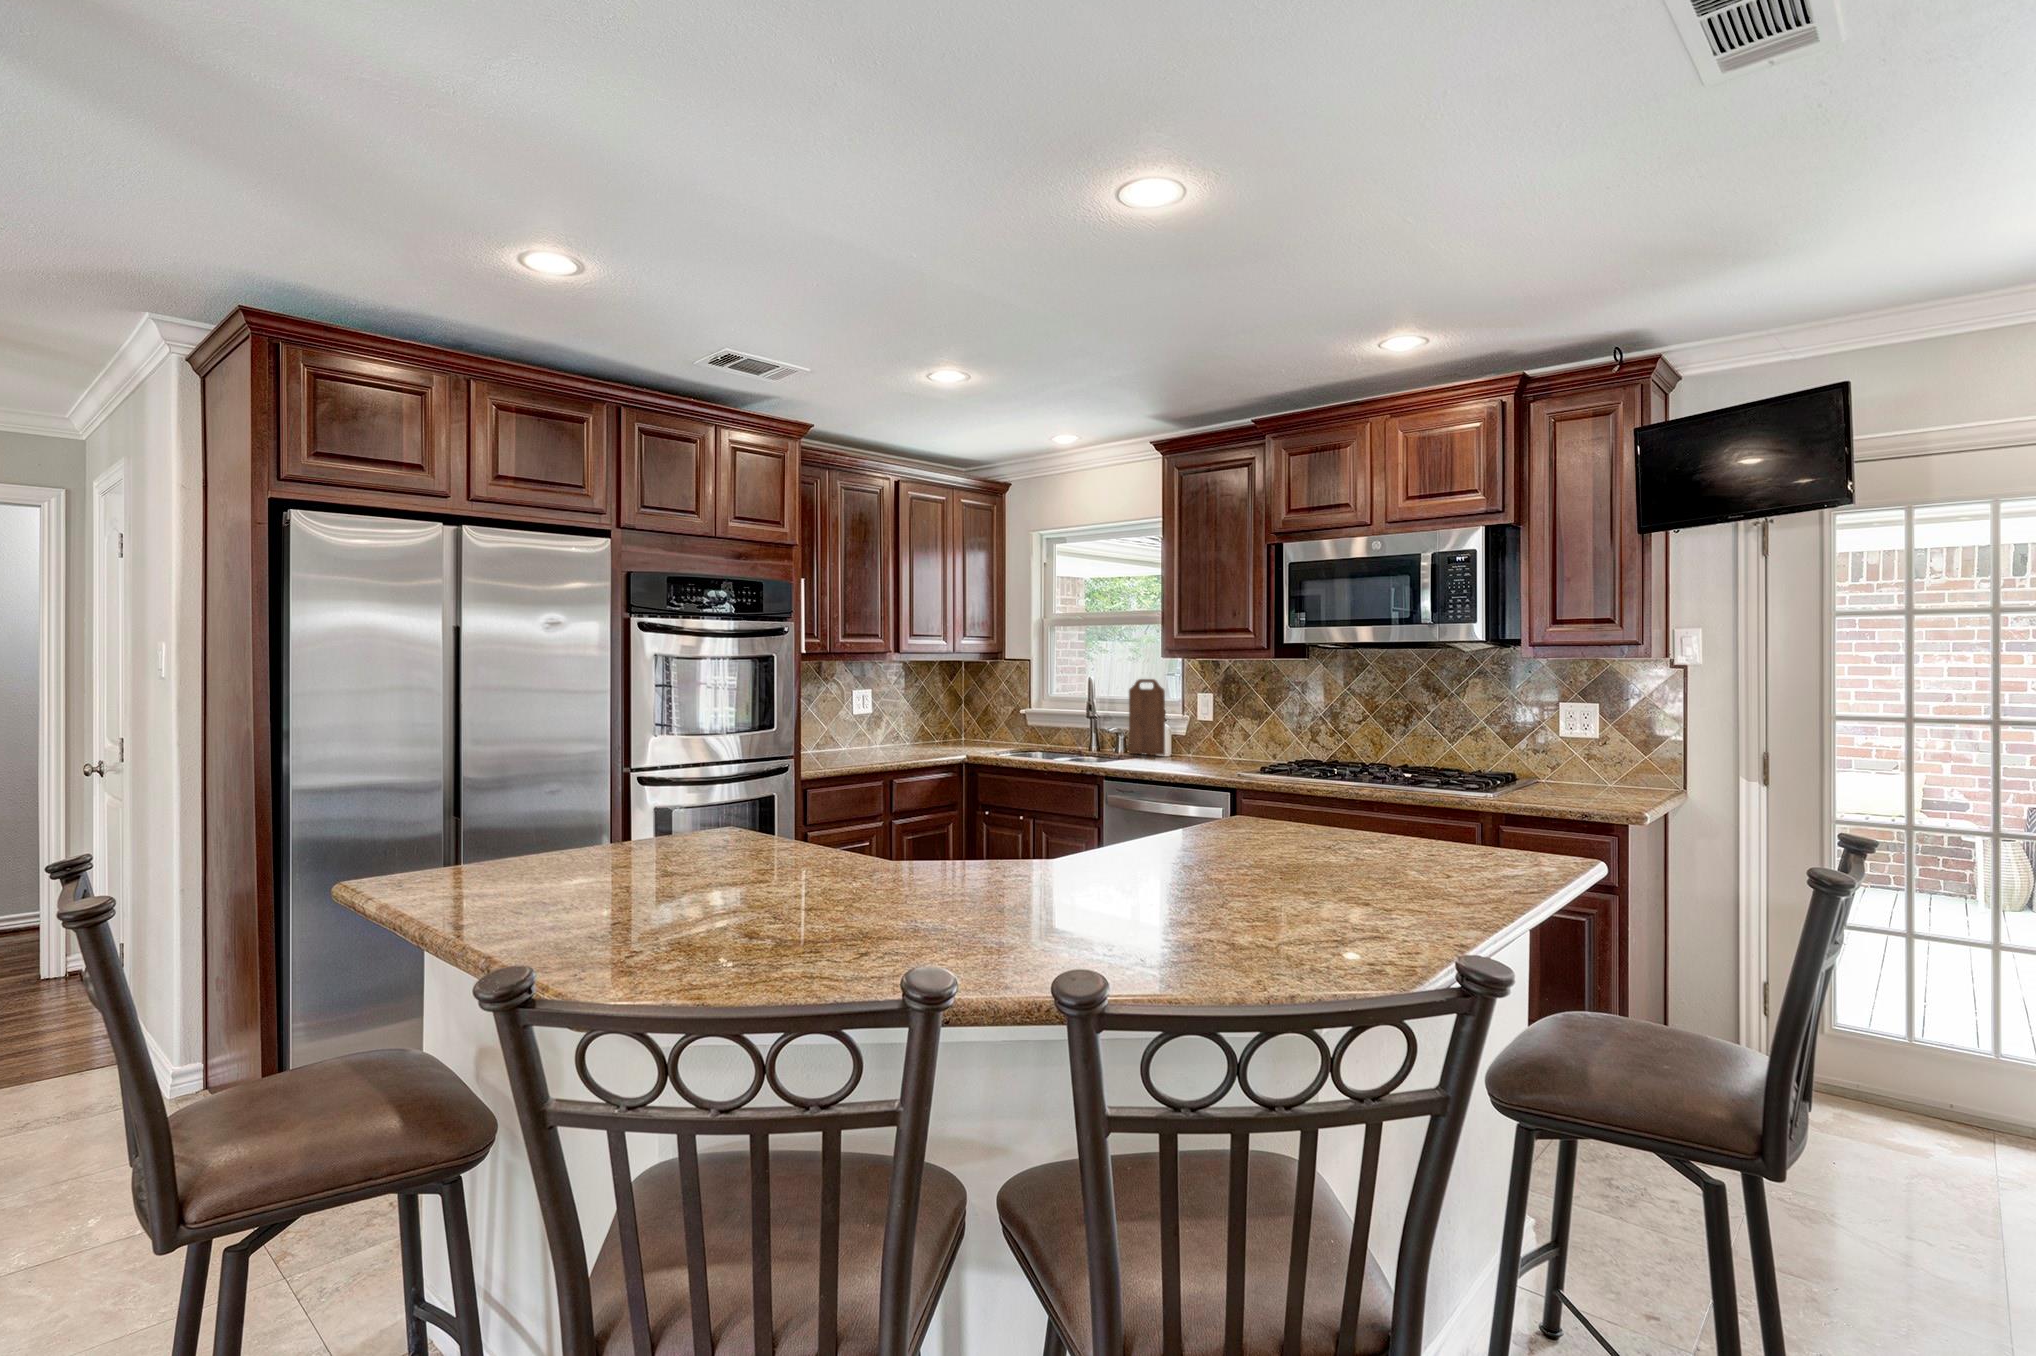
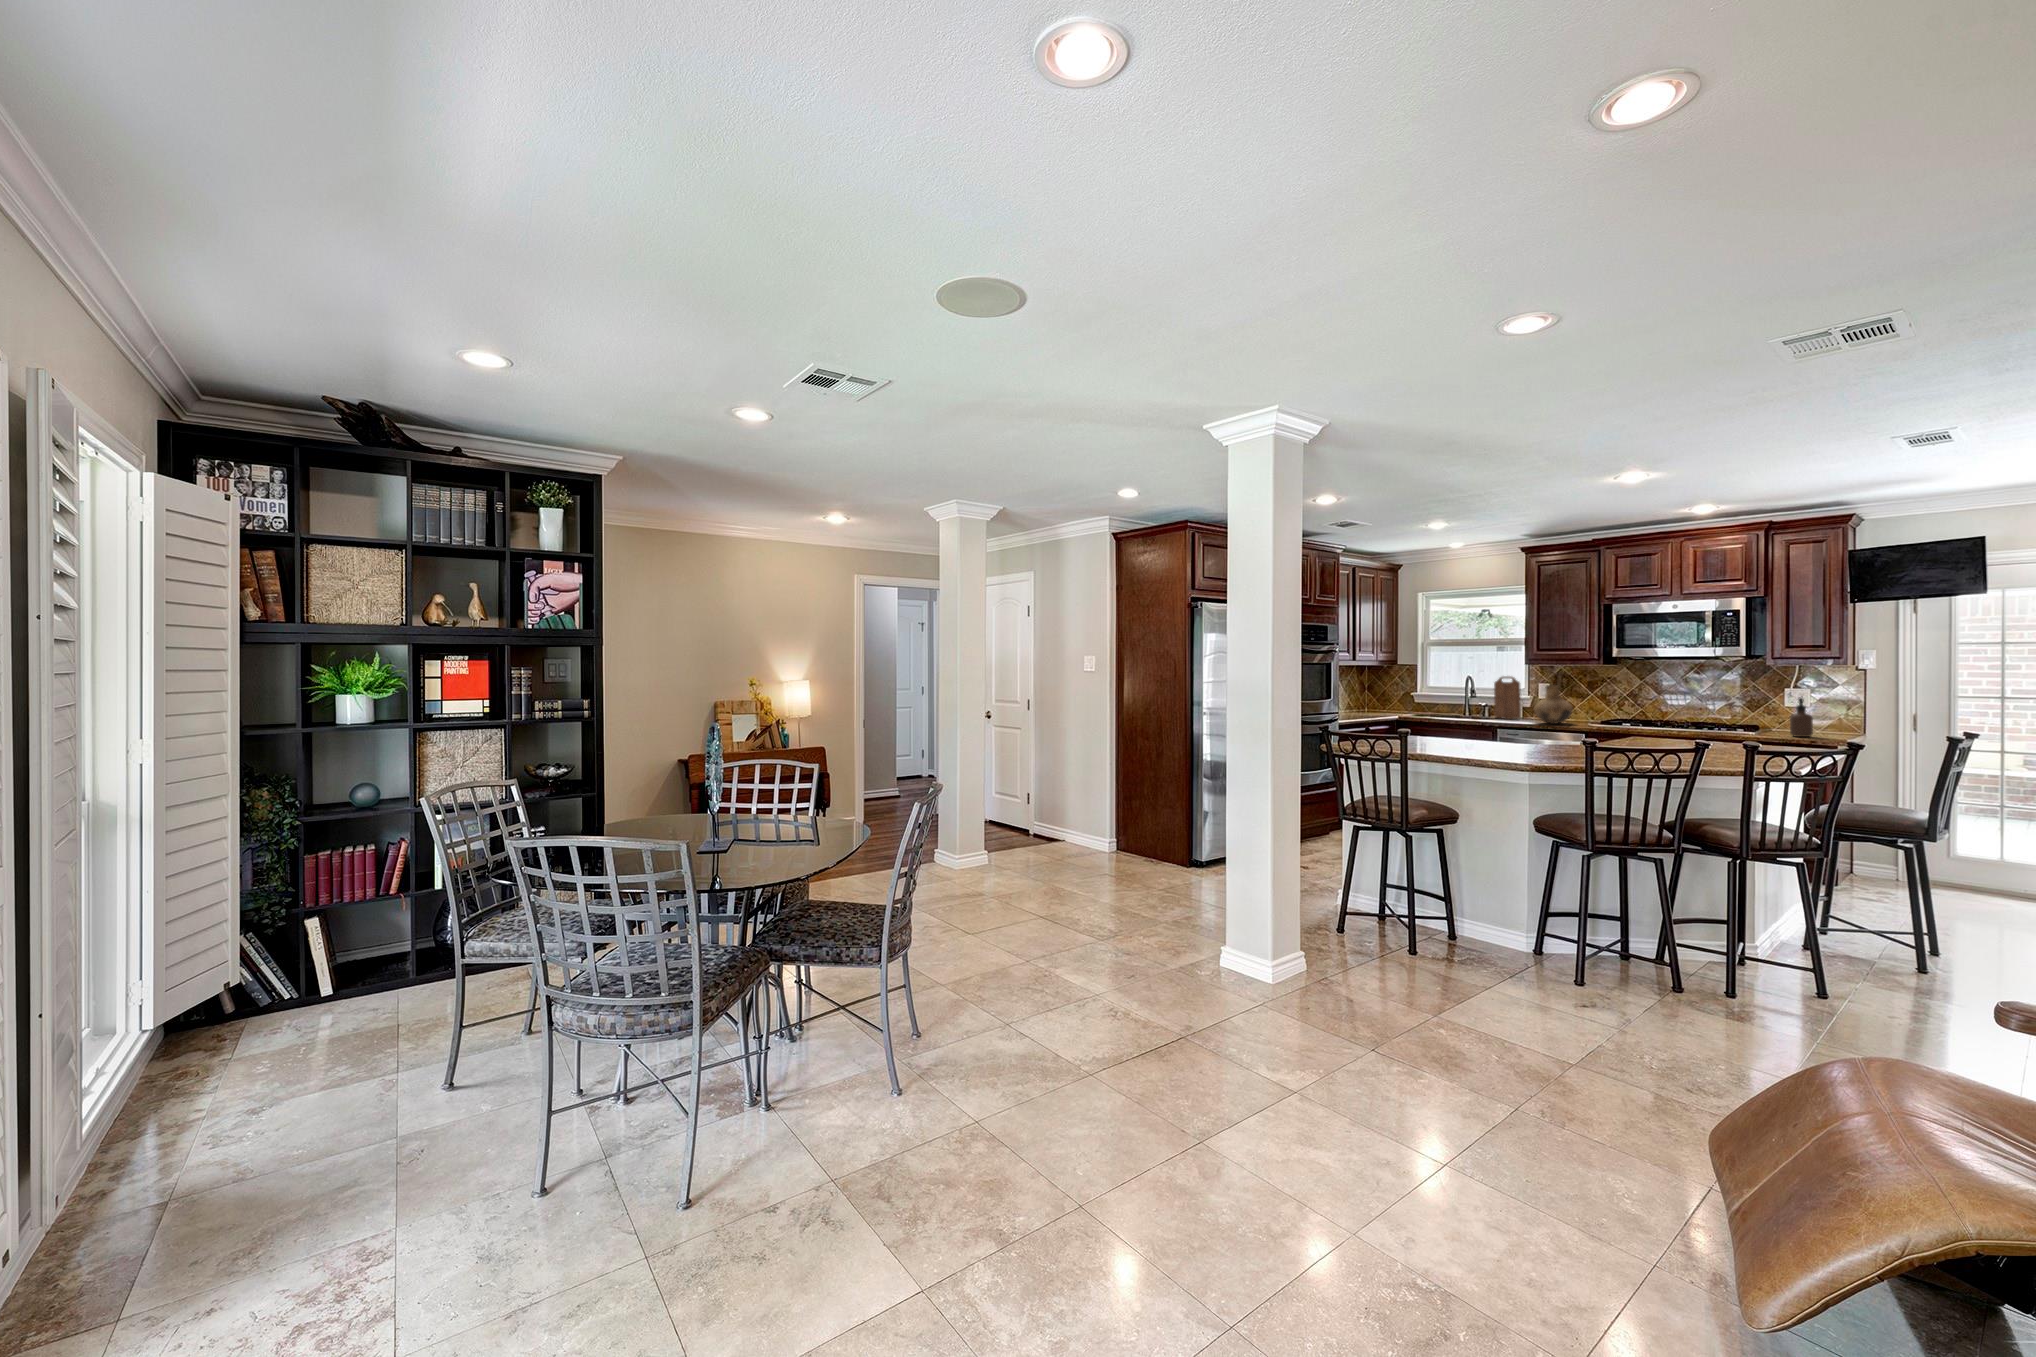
vase: none [1168,693,1230,764] -> present [1534,685,1573,724]
soap dispenser: none [1552,718,1590,795] -> present [1790,698,1813,737]

